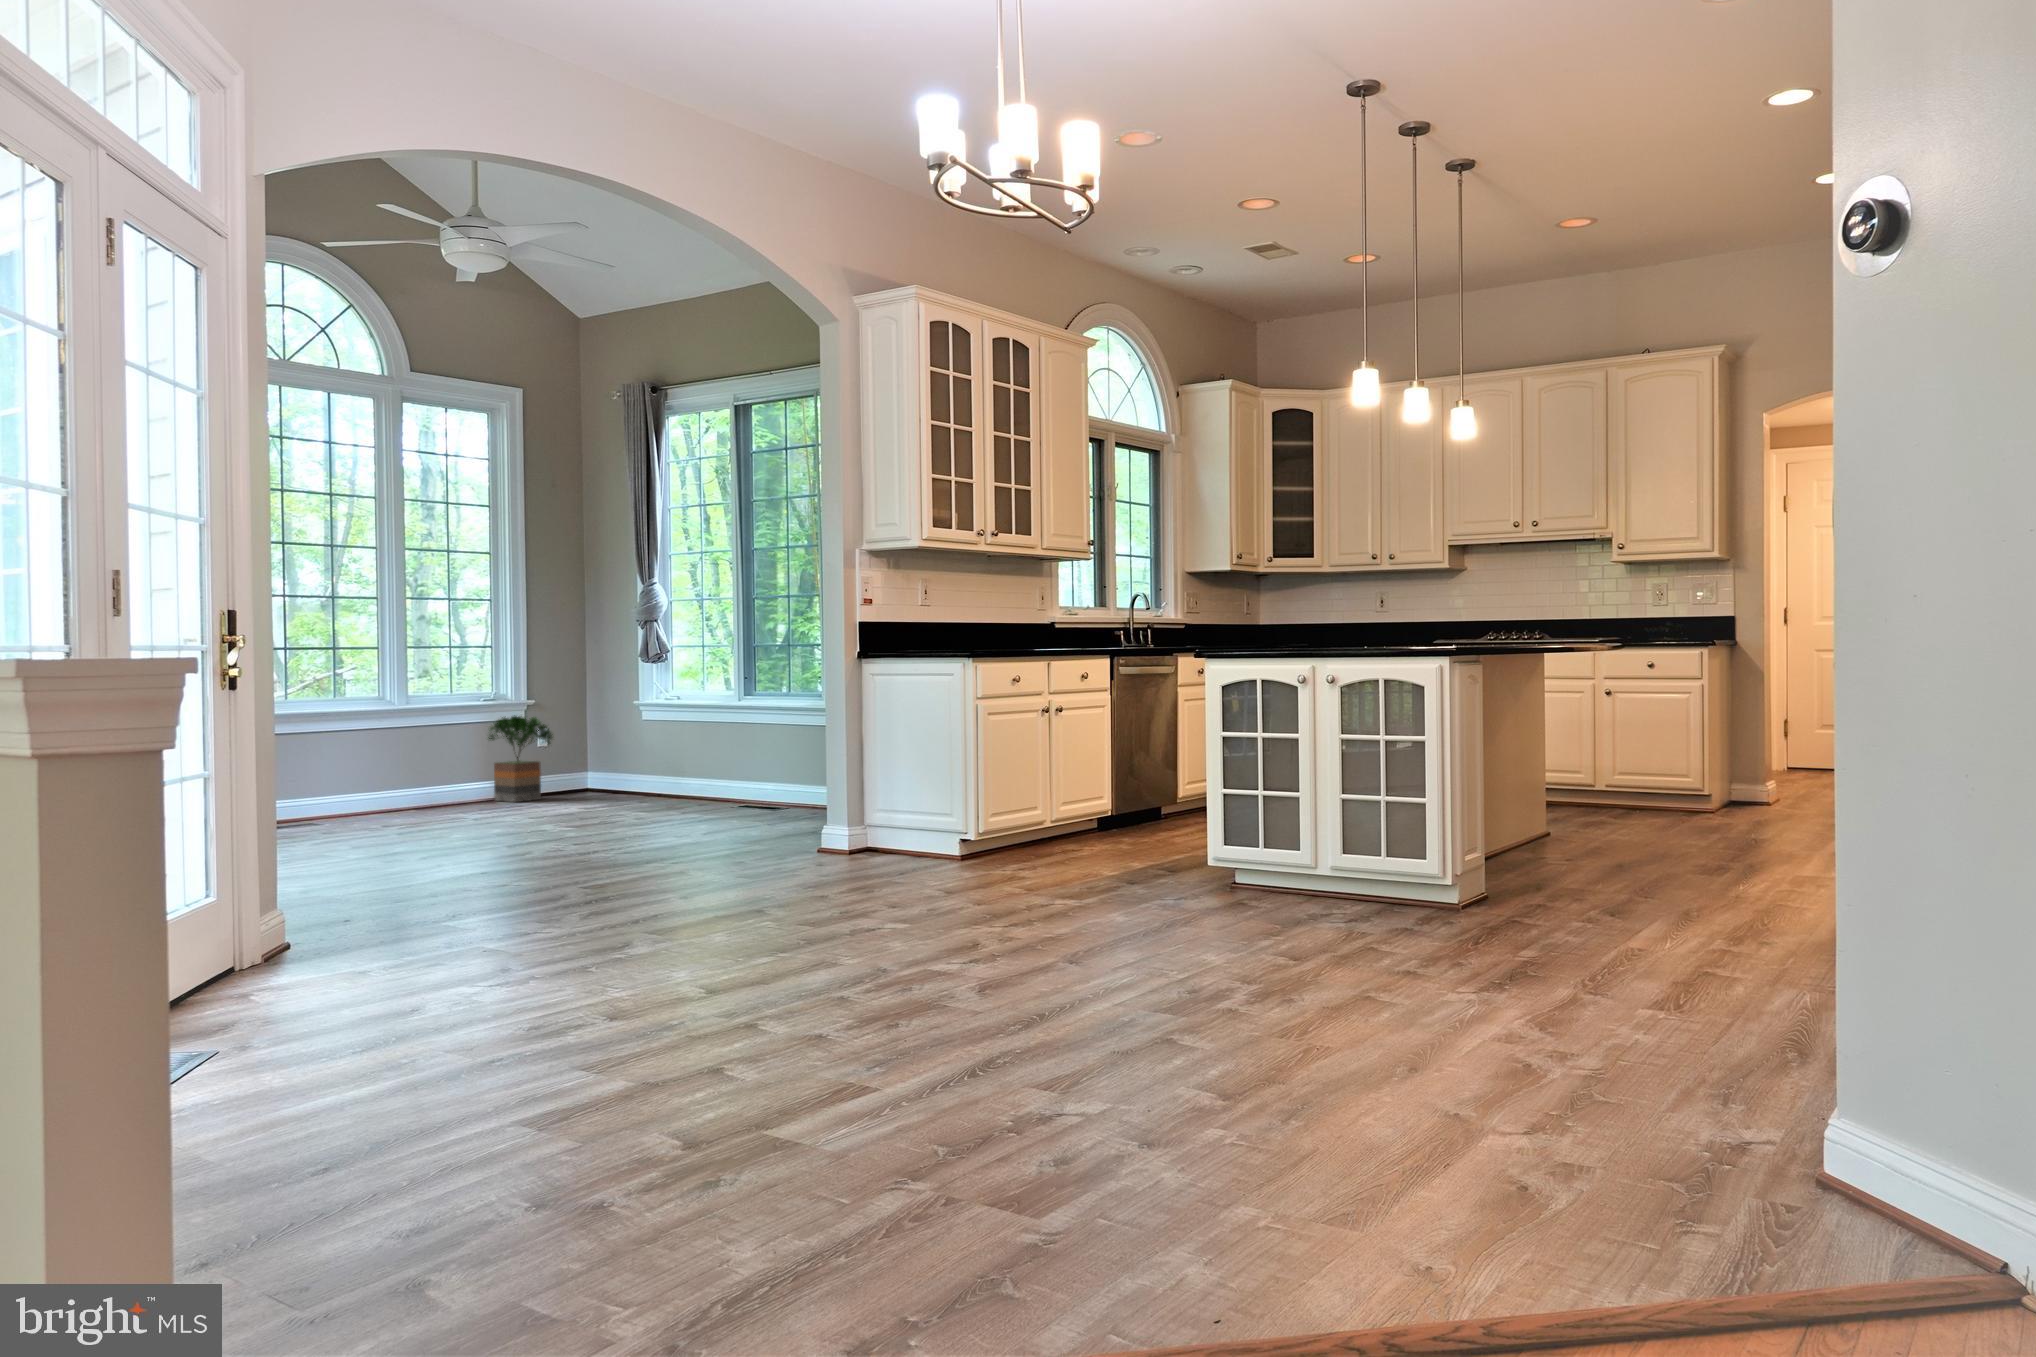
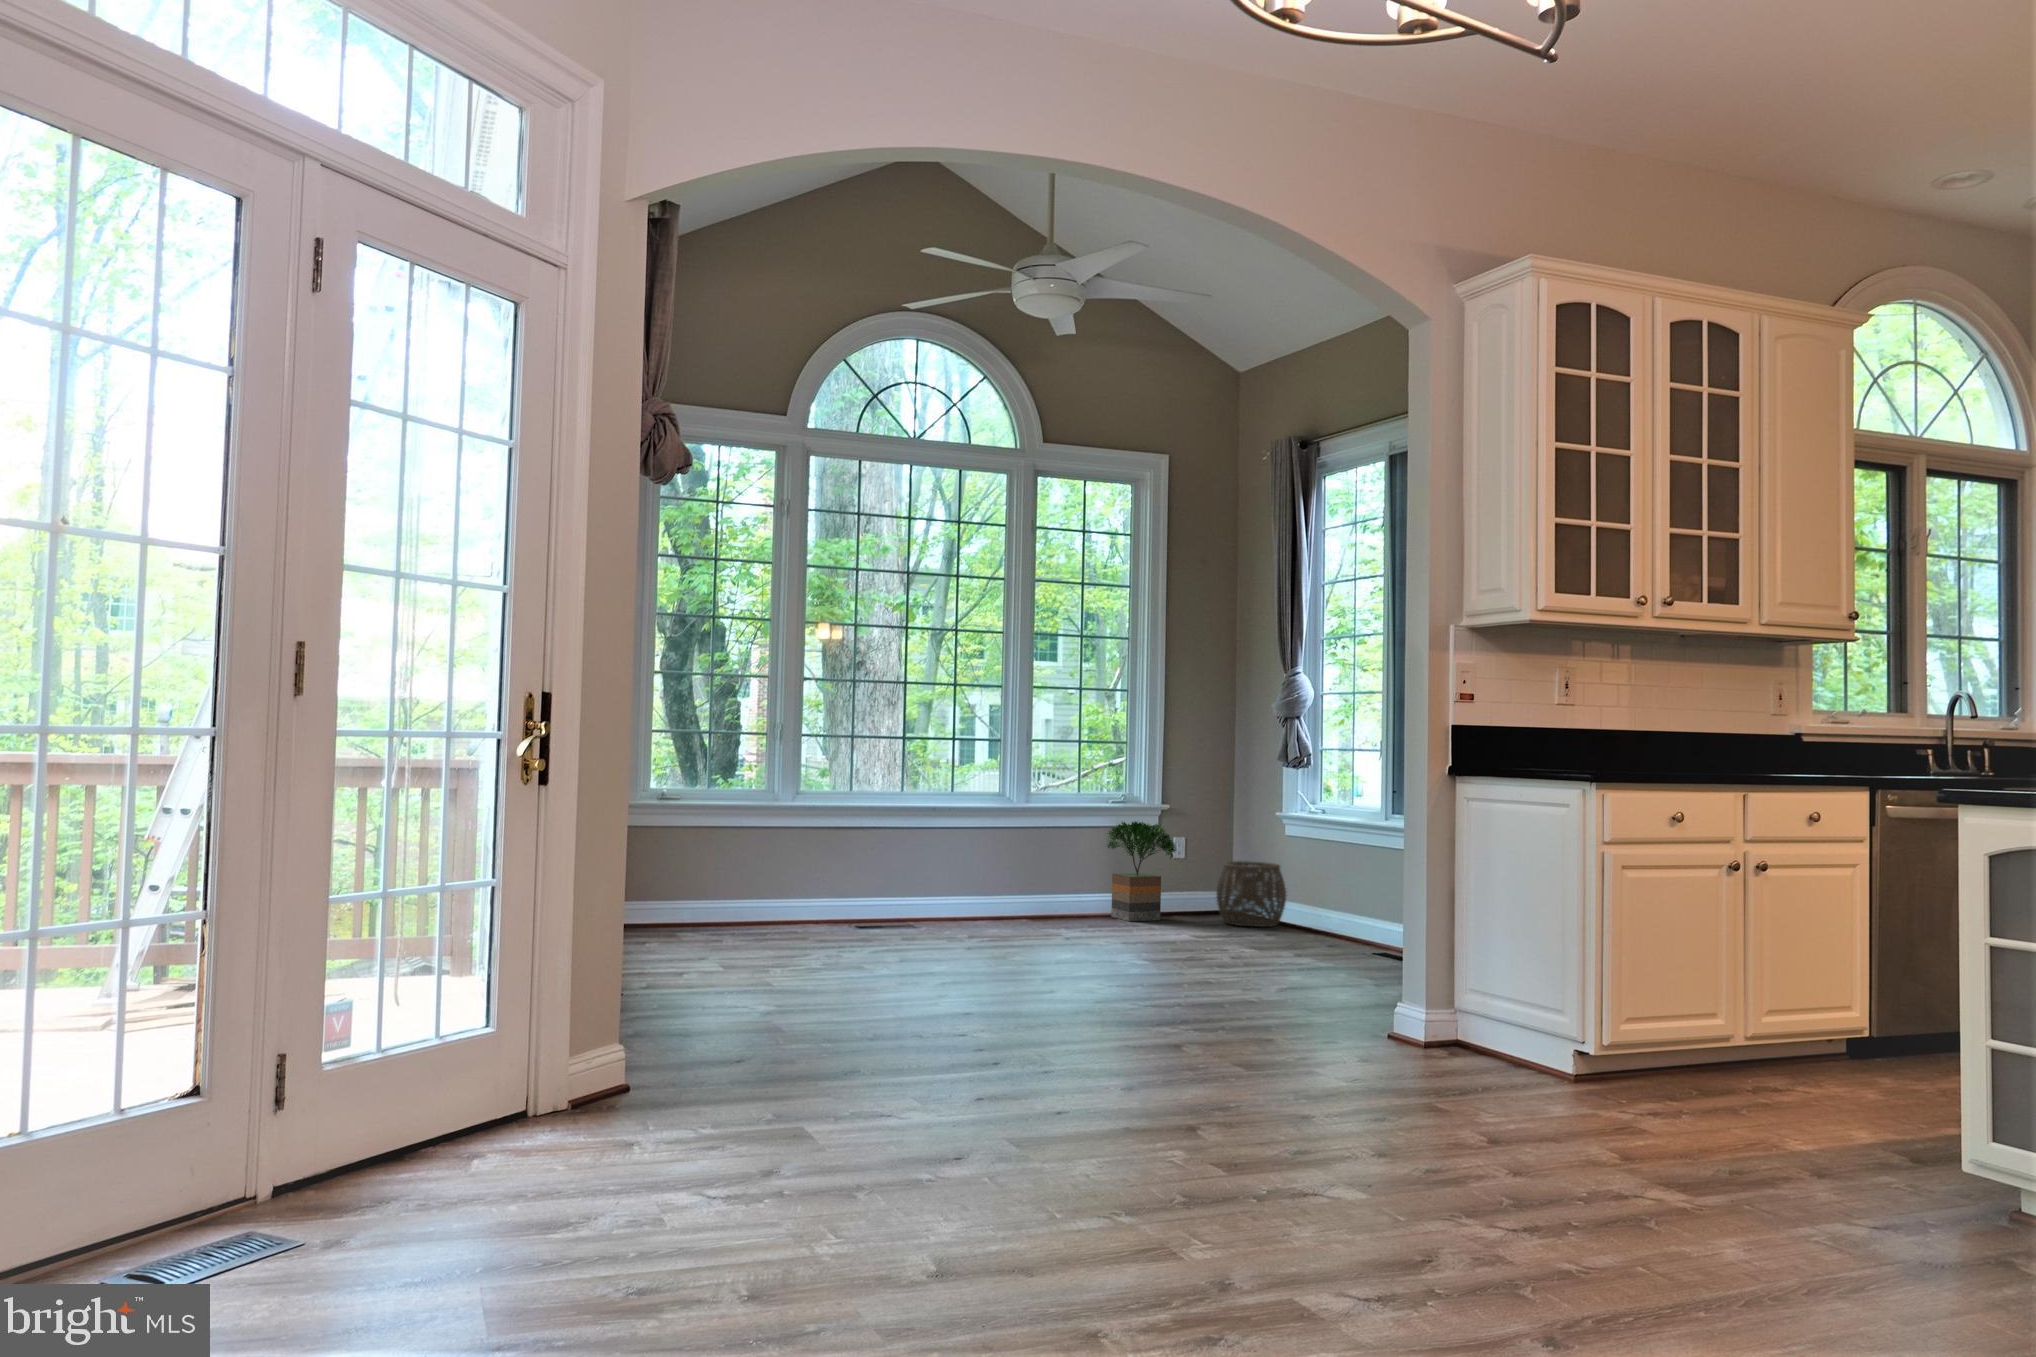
woven basket: none [589,743,651,797] -> present [1216,861,1286,927]

